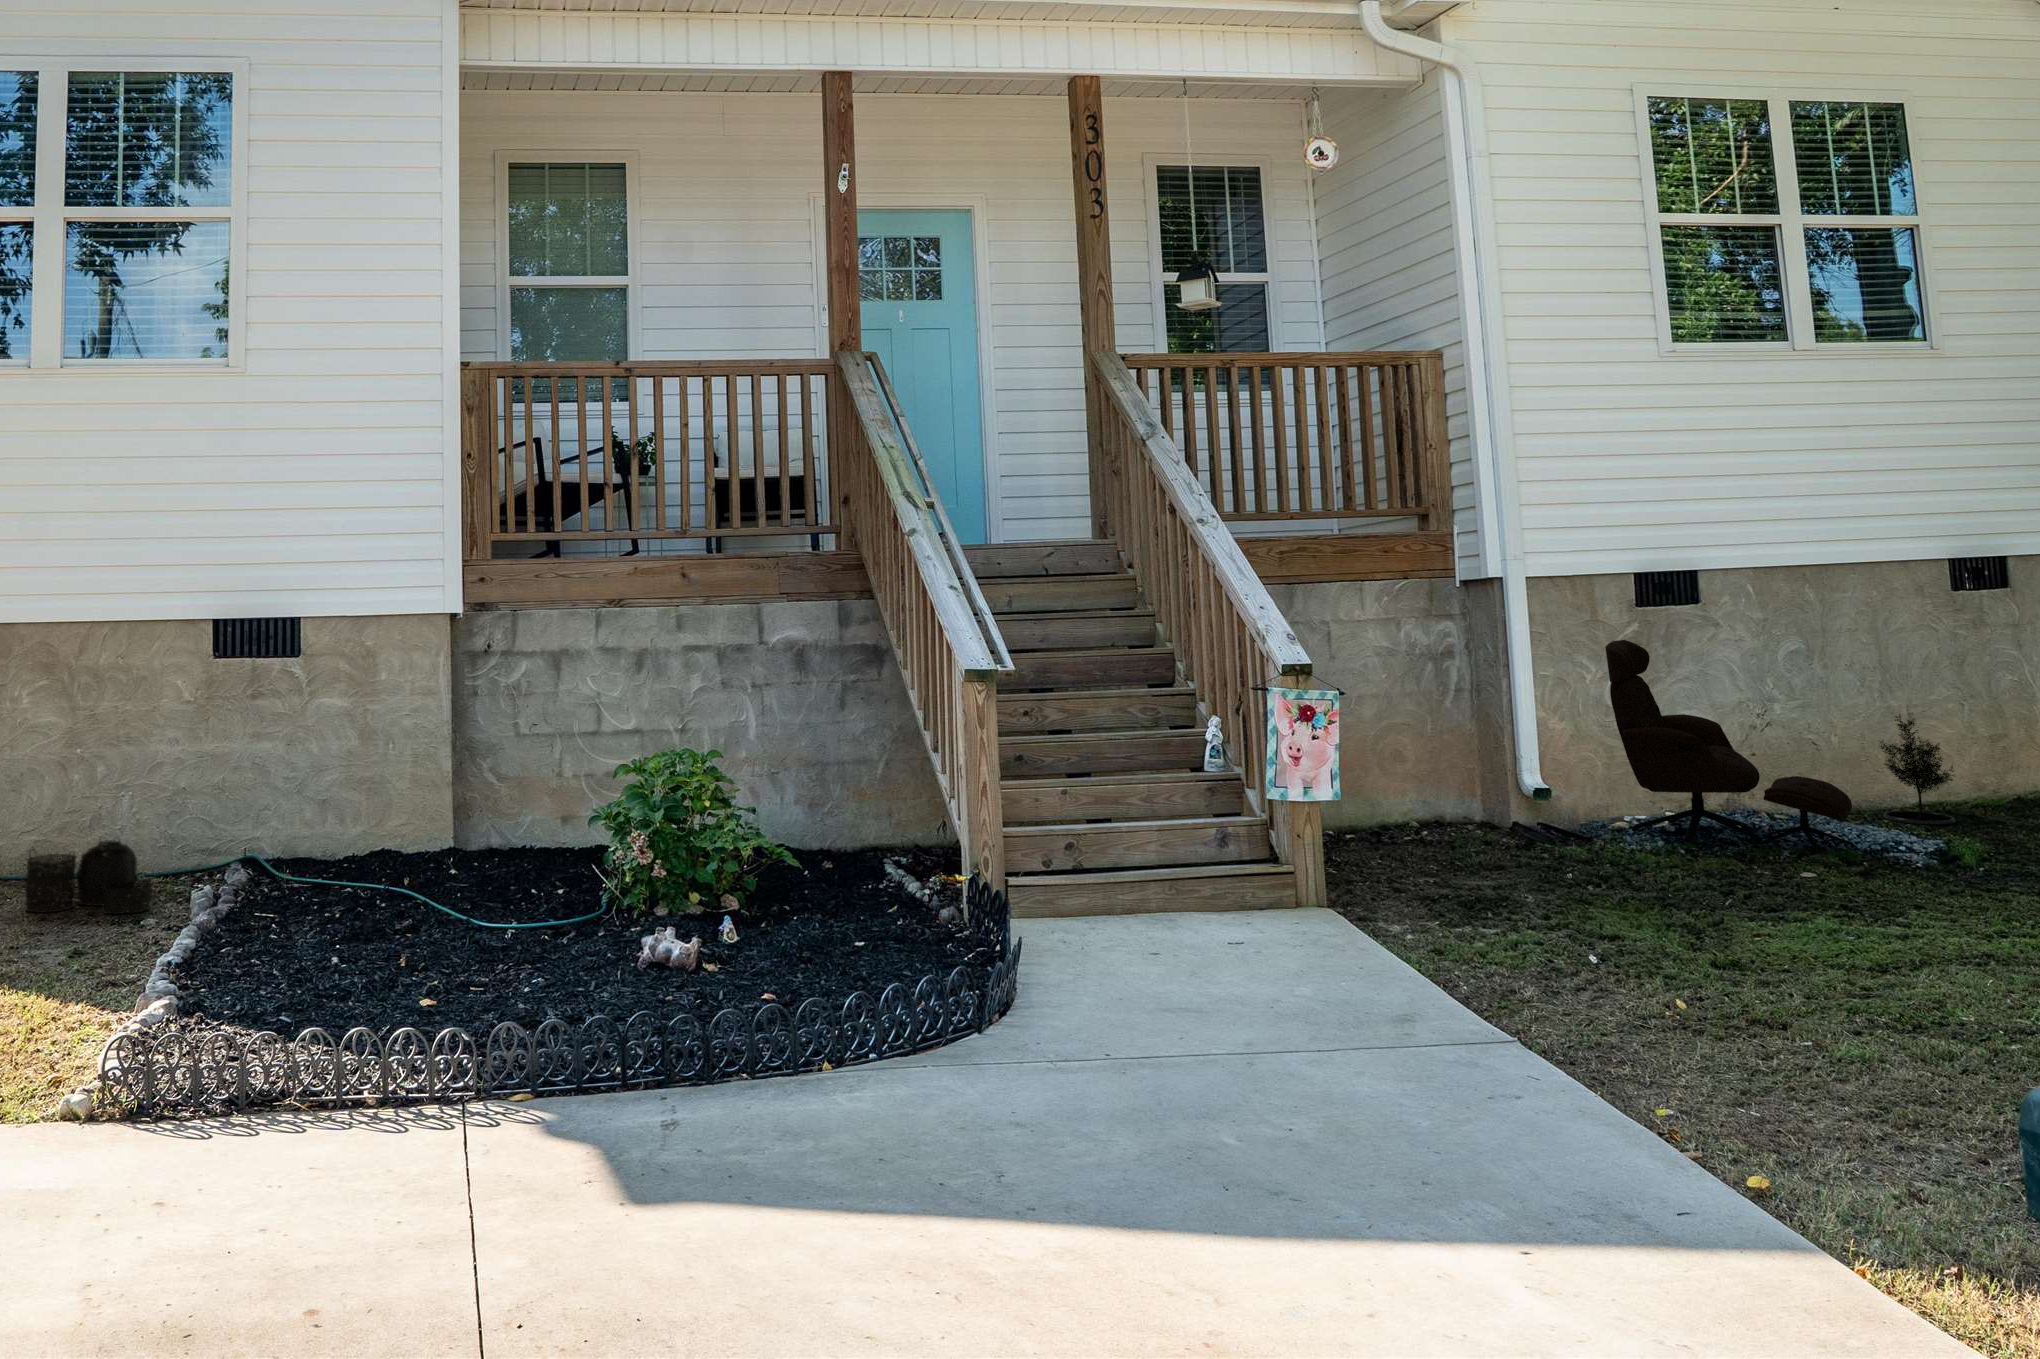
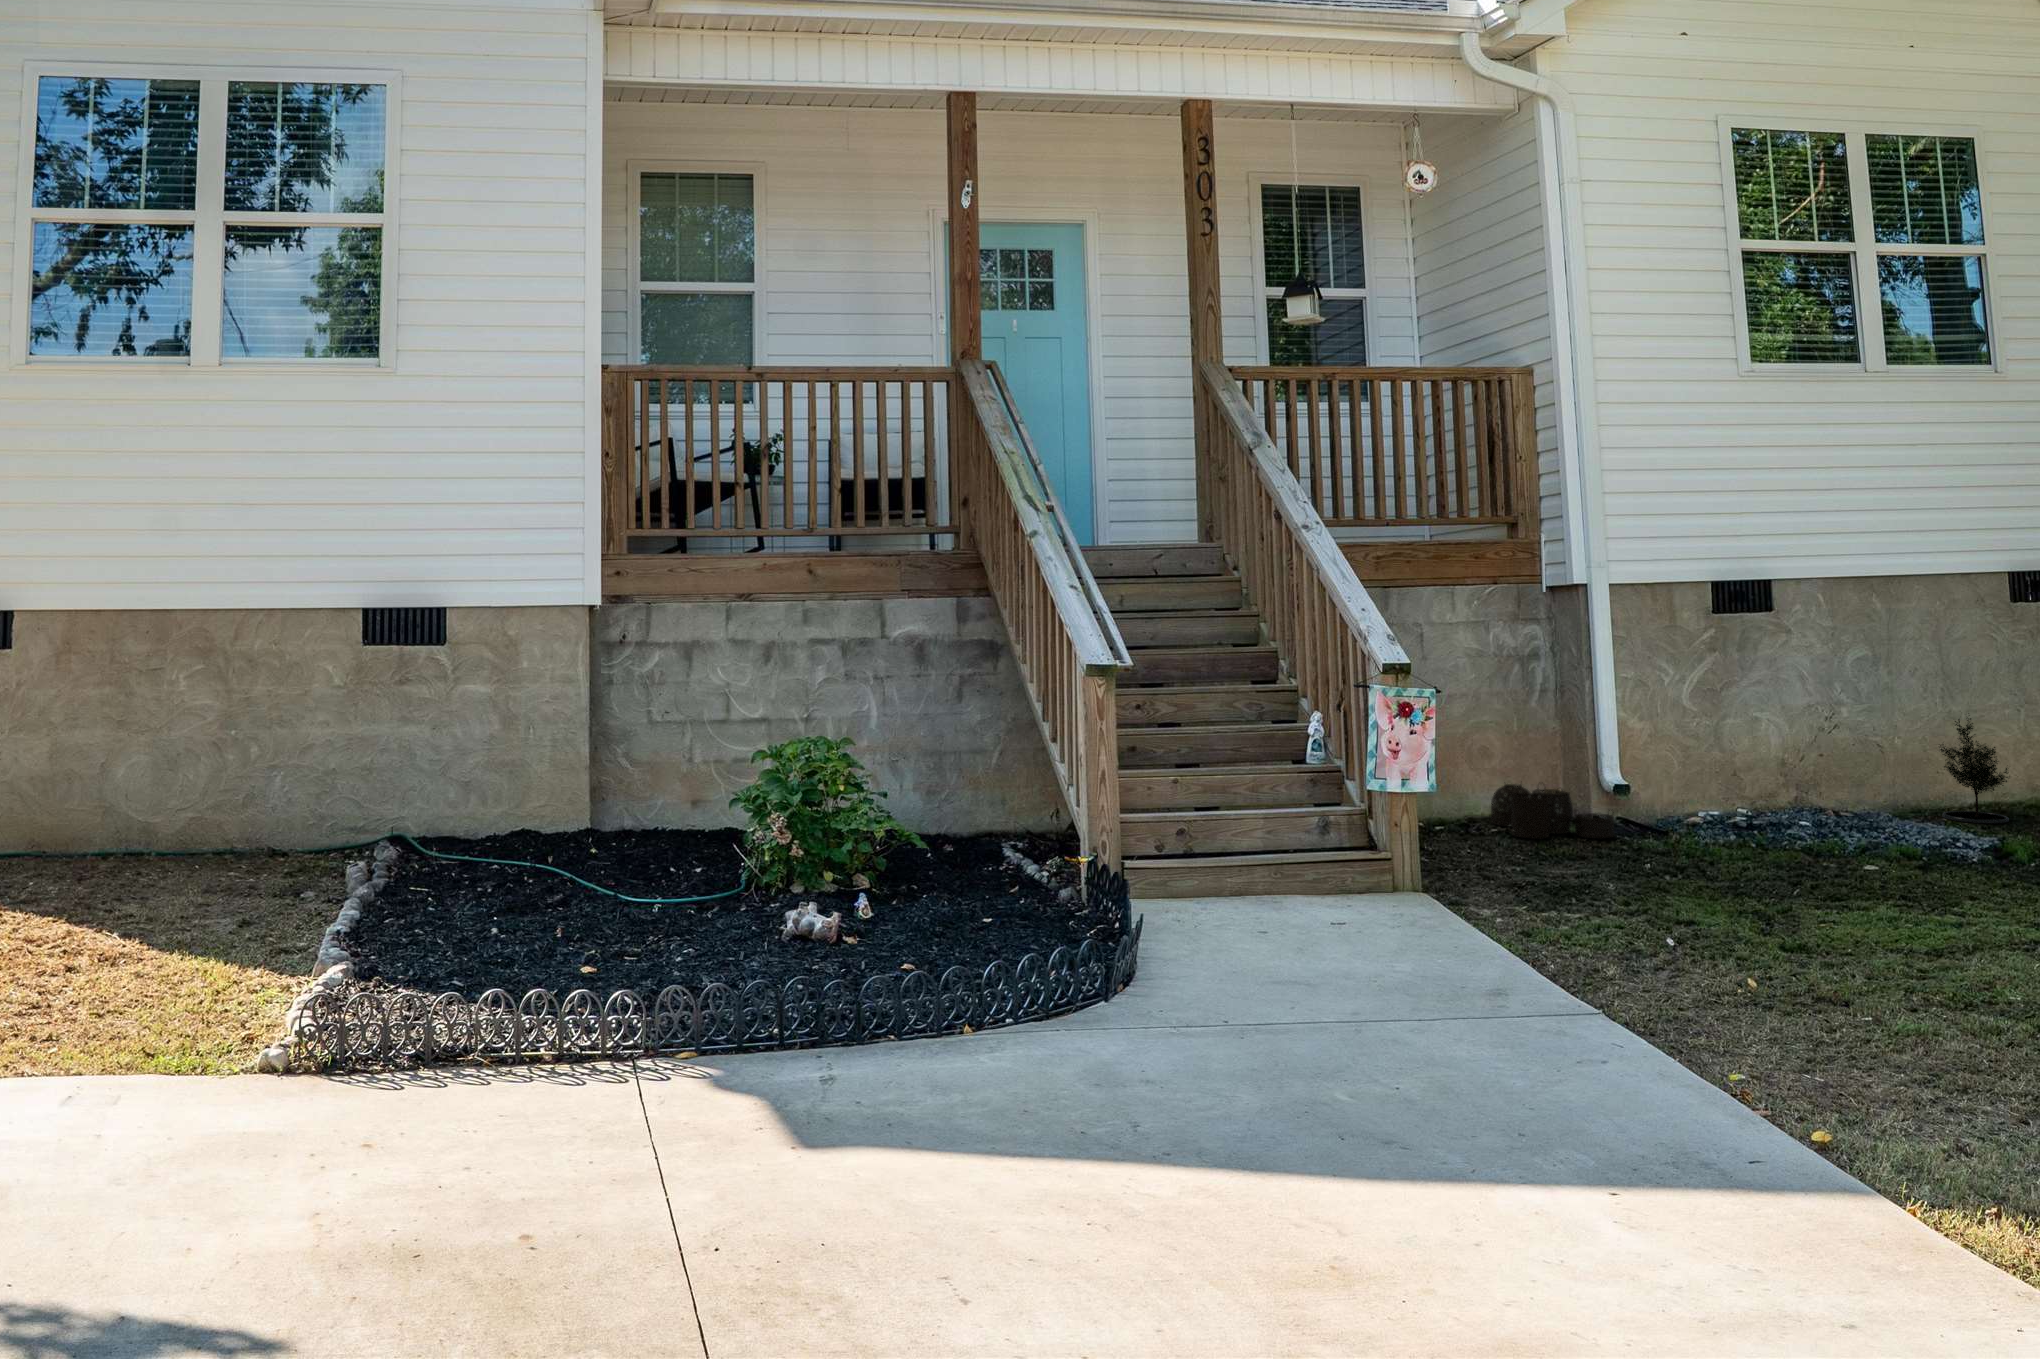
lounge chair: present [1605,640,1855,850] -> none [1685,646,1915,846]
woven basket: present [26,838,151,914] -> present [1491,784,1614,839]

